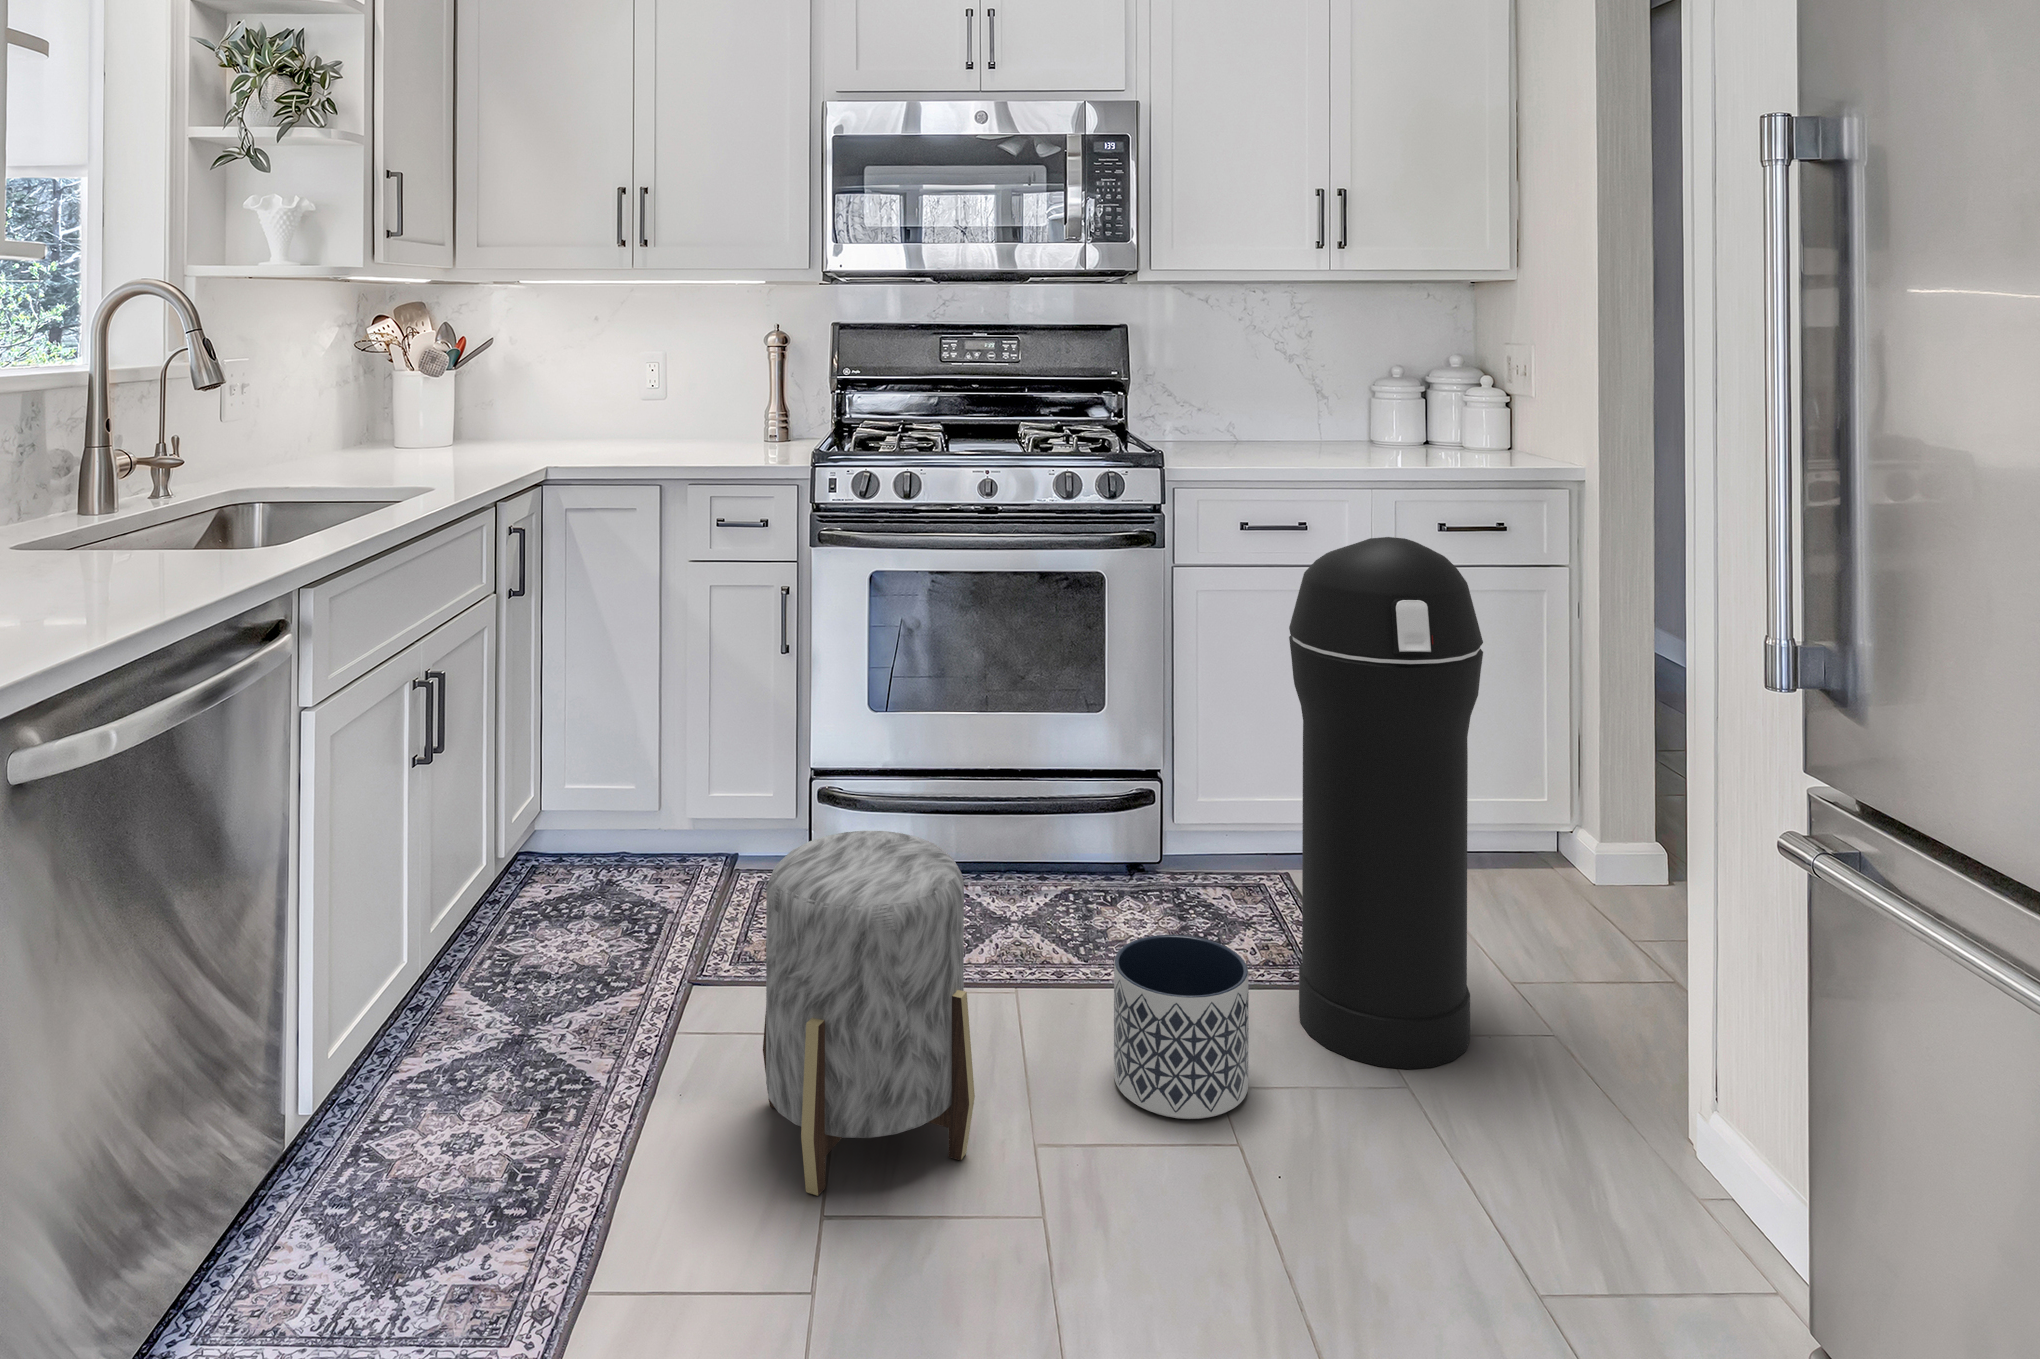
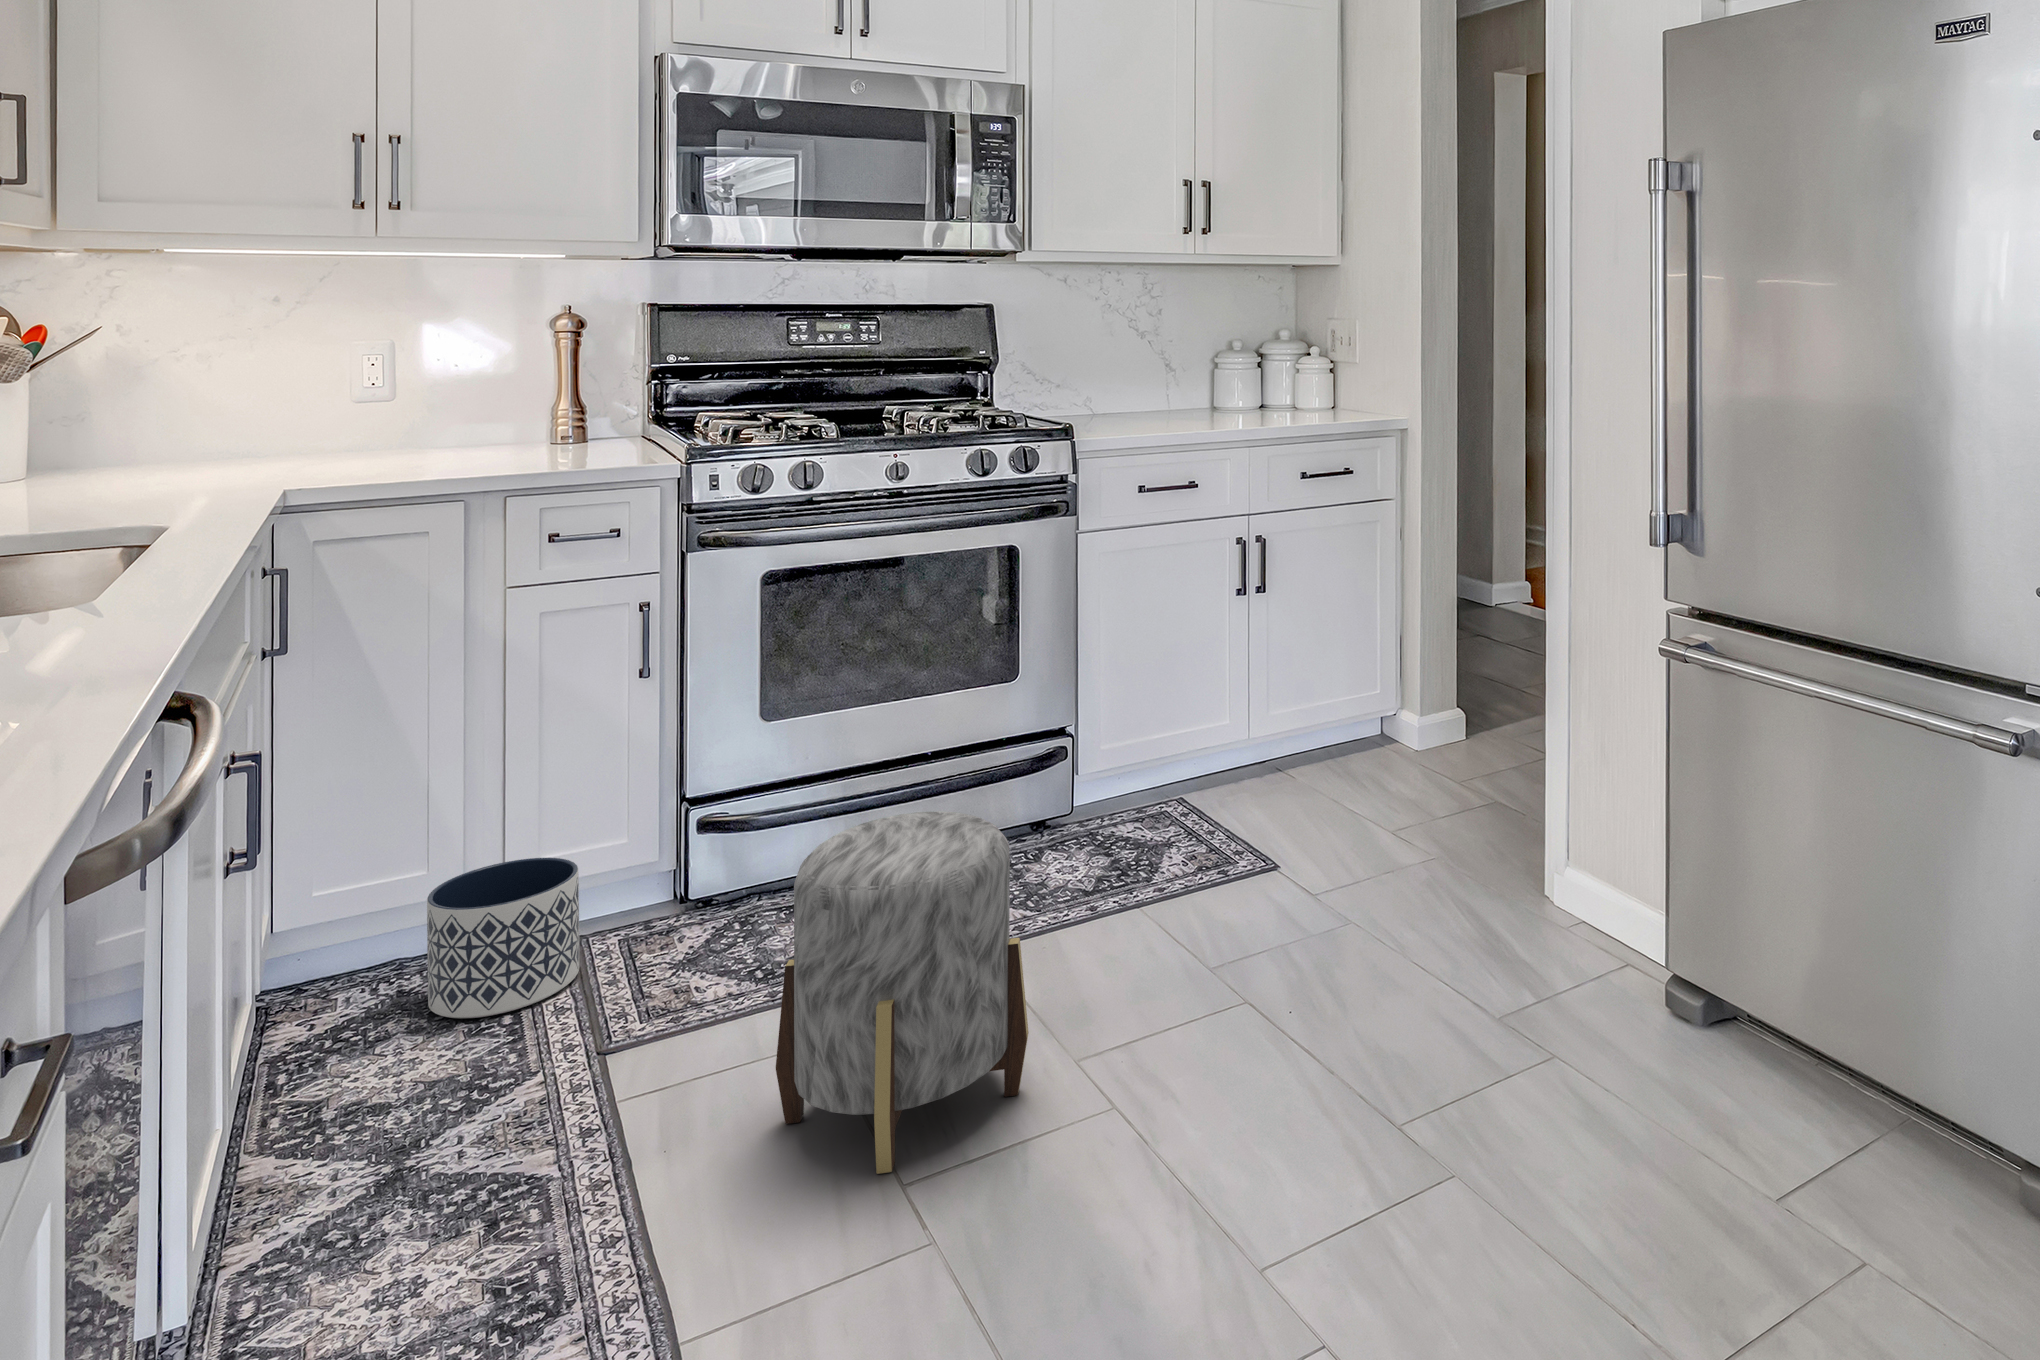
trash can: present [1289,537,1483,1069] -> none [1238,485,1393,916]
planter: present [1114,935,1249,1119] -> present [427,858,579,1018]

